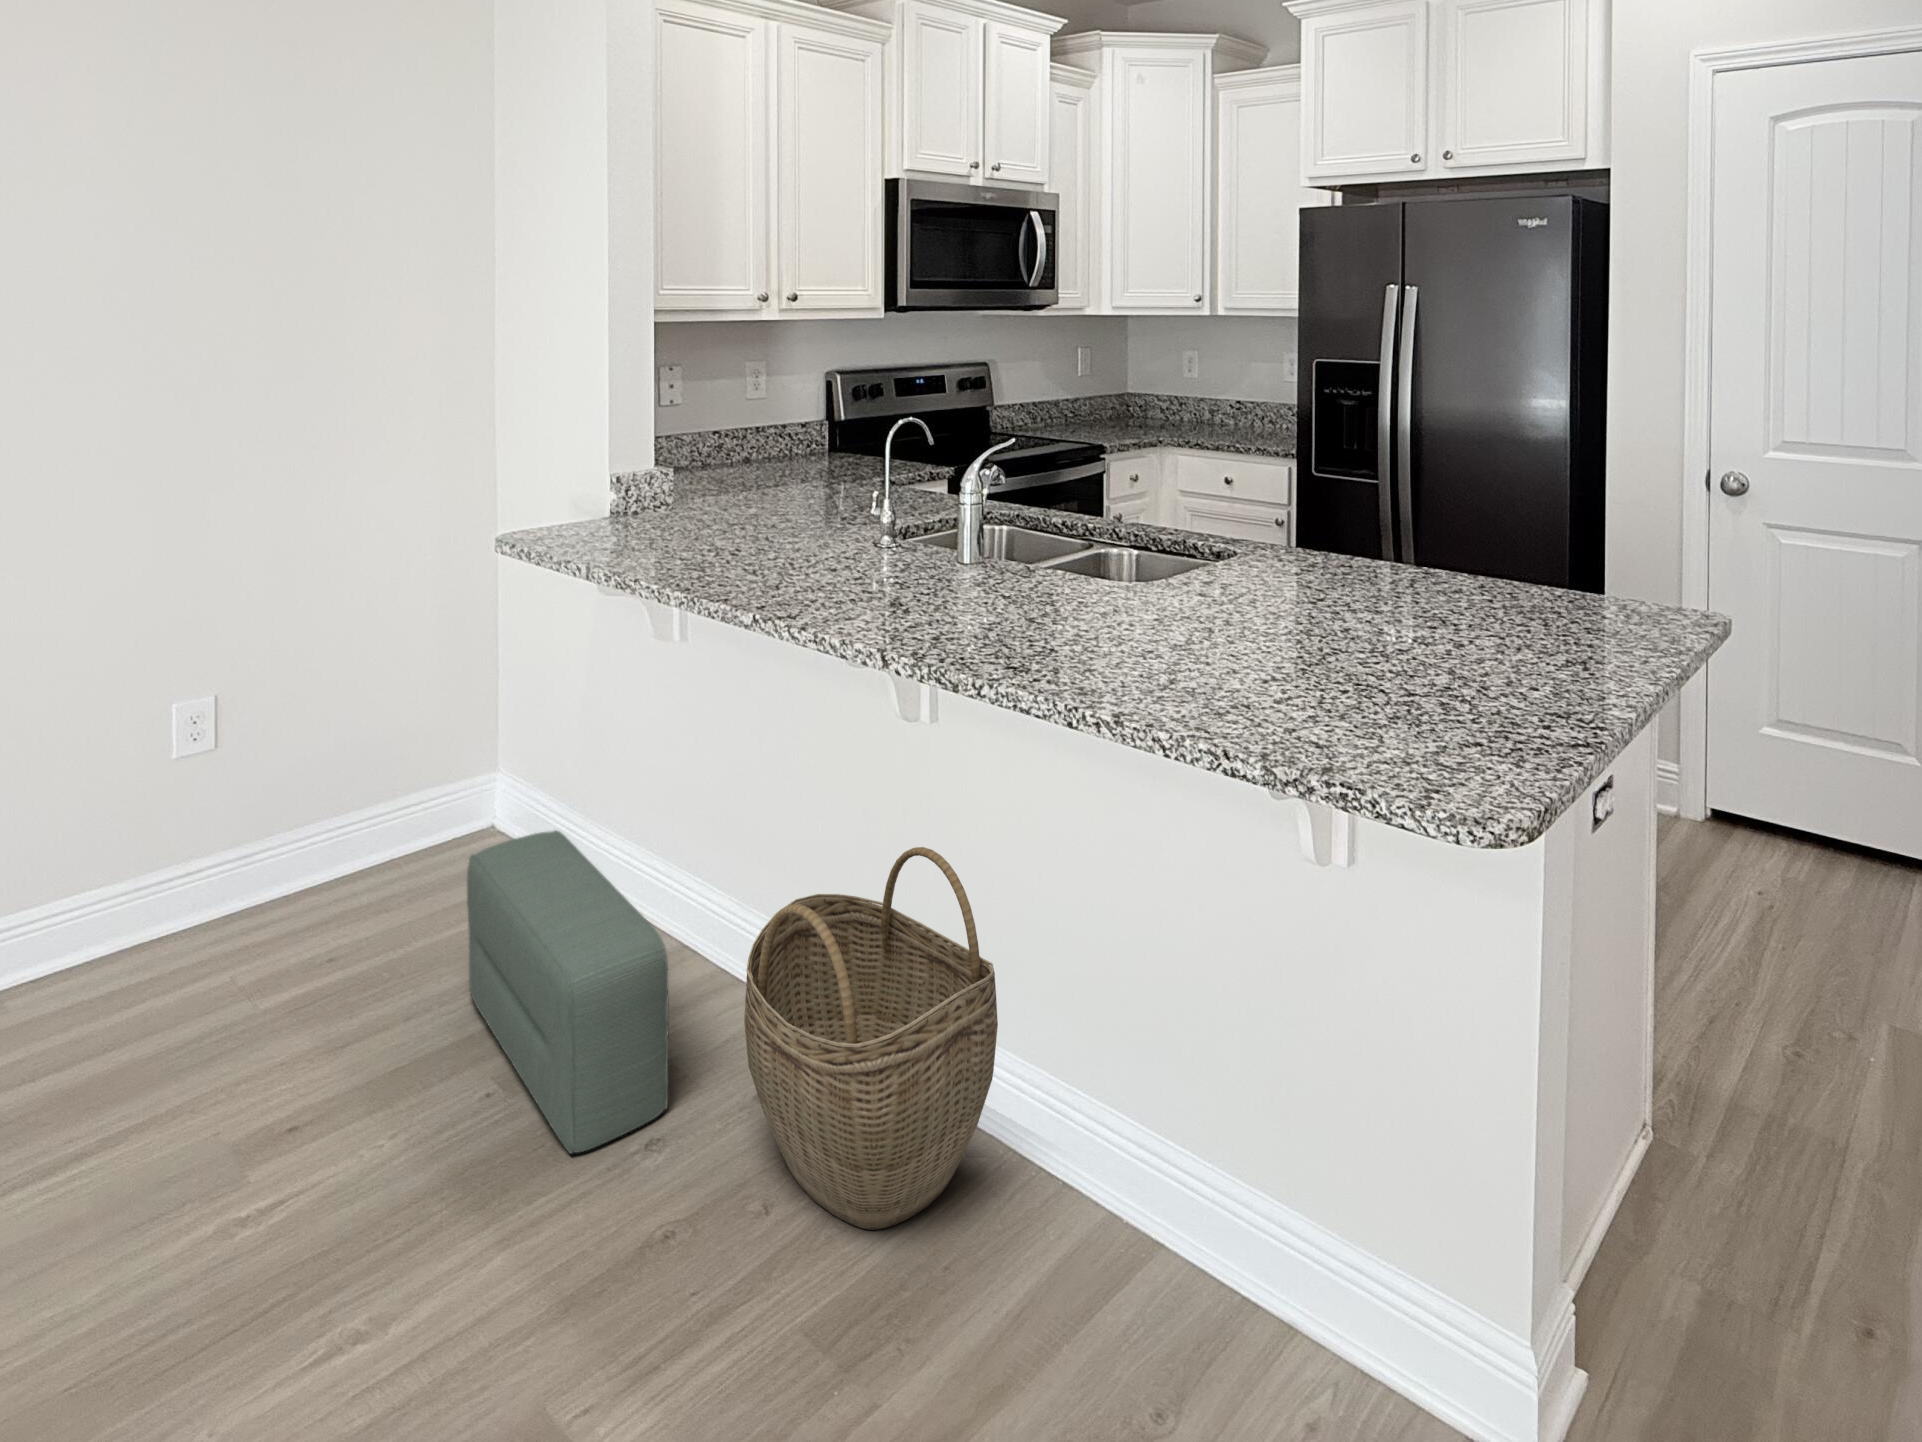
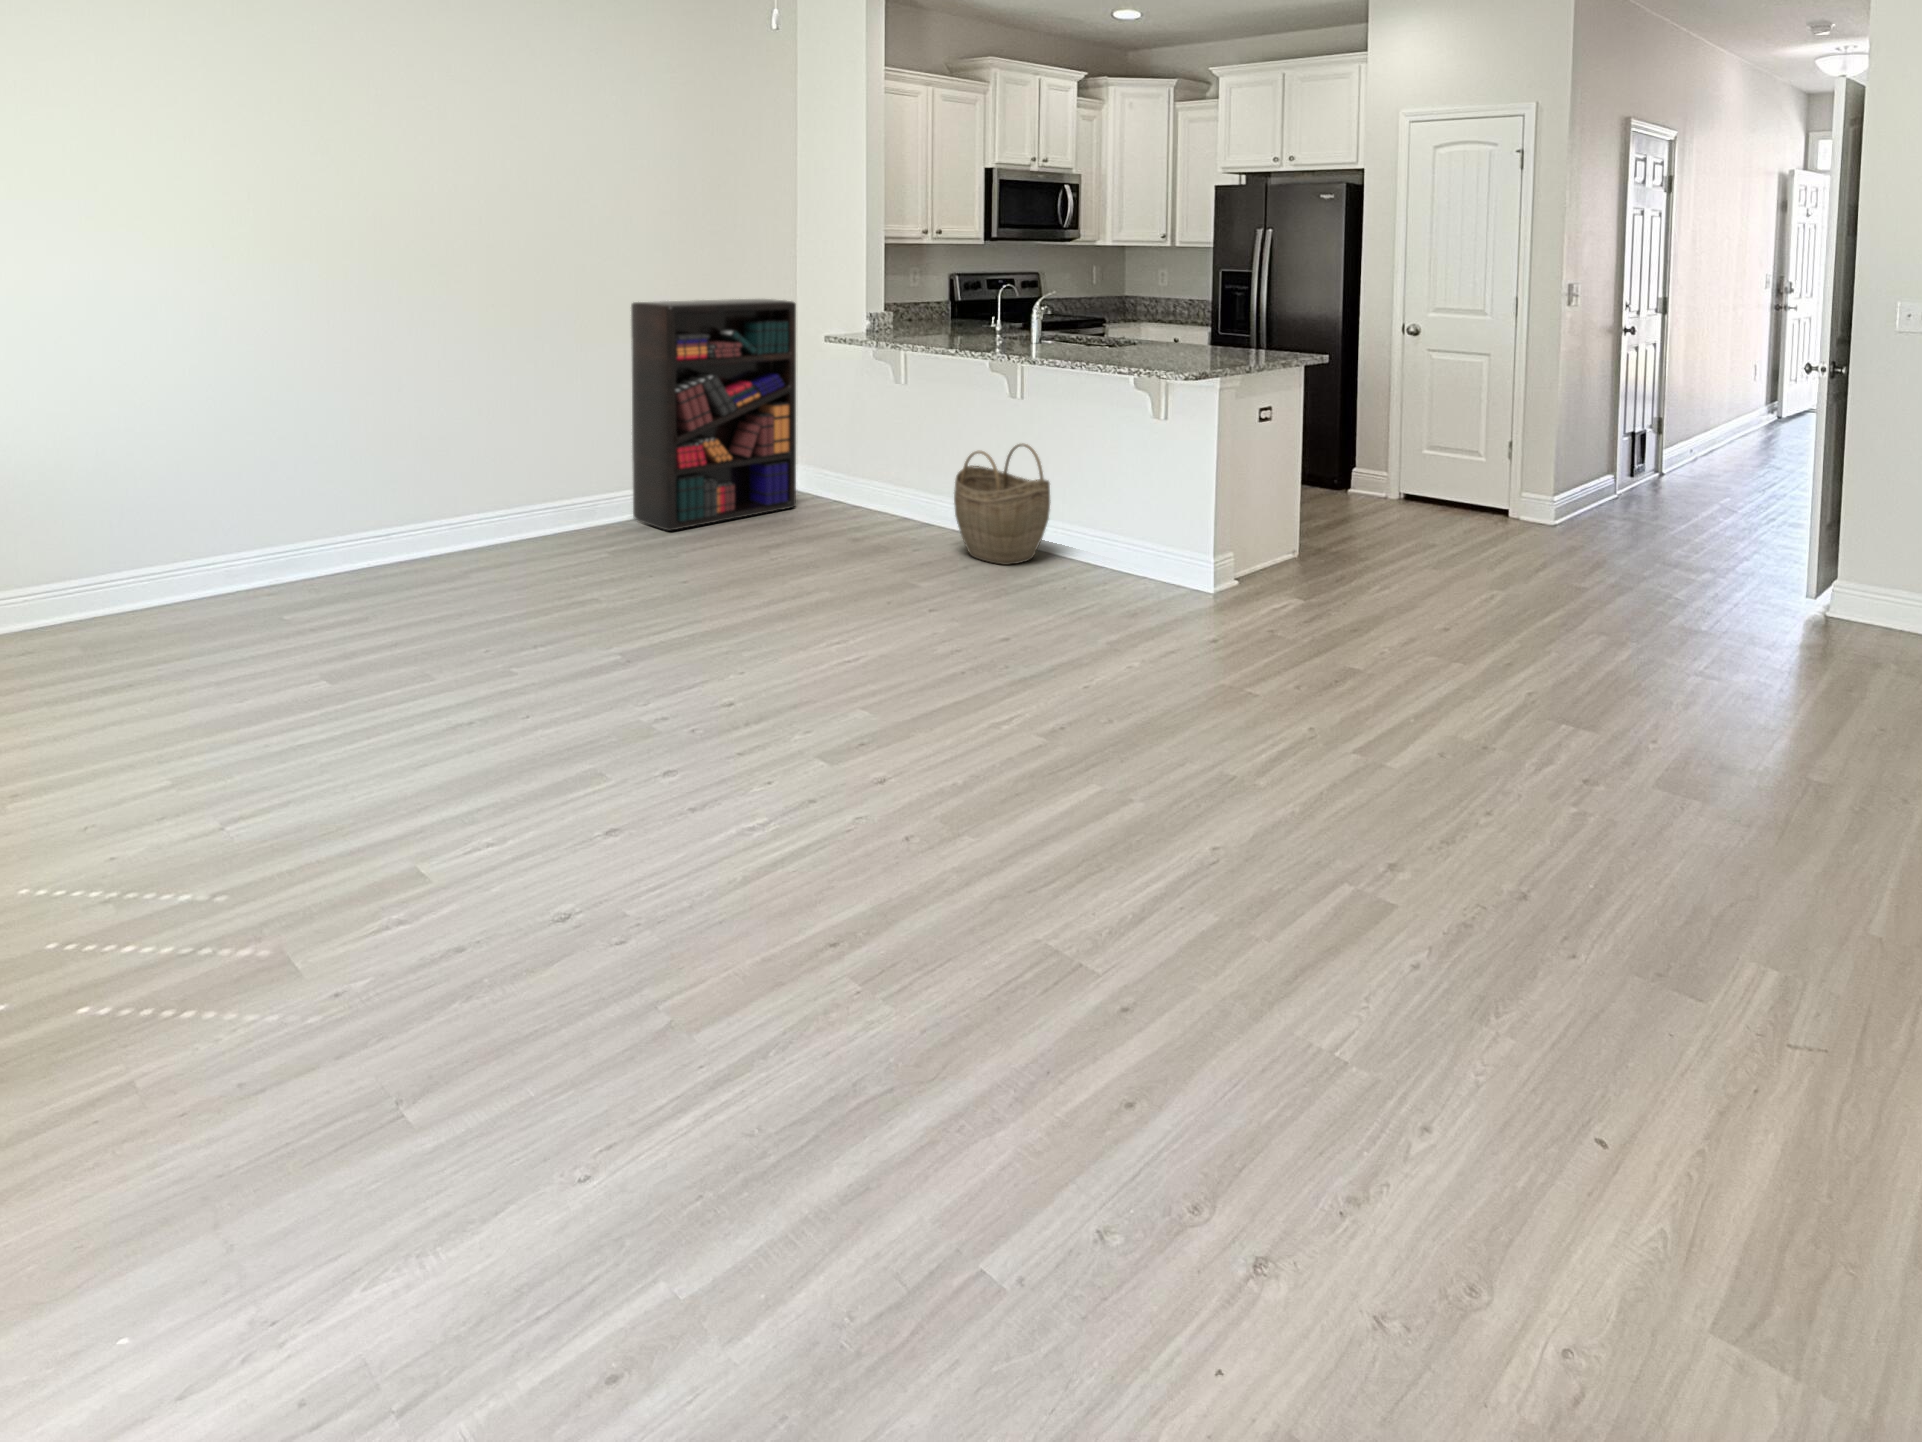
bookshelf: none [36,445,455,1039] -> present [631,299,796,531]
pouf: present [467,830,668,1153] -> none [822,461,920,552]

